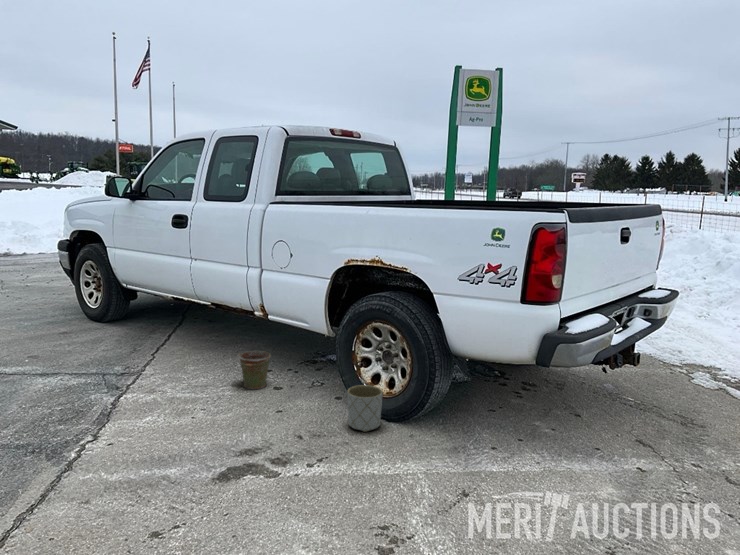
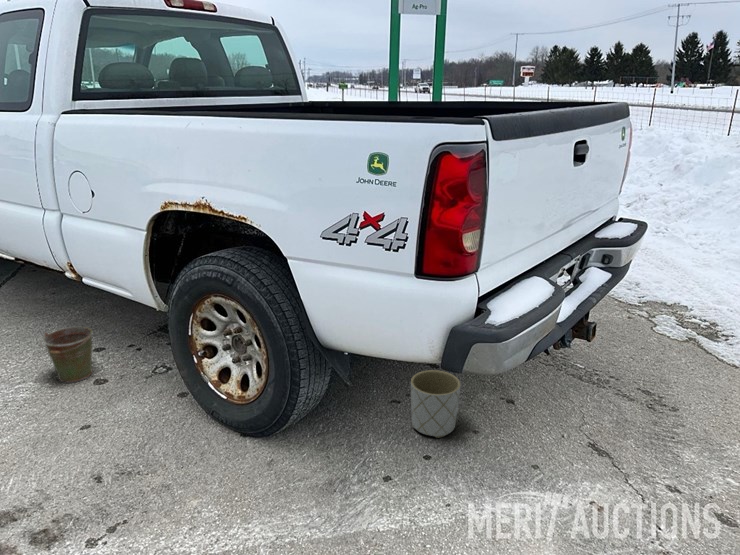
planter: present [347,385,383,432] -> present [411,370,460,438]

